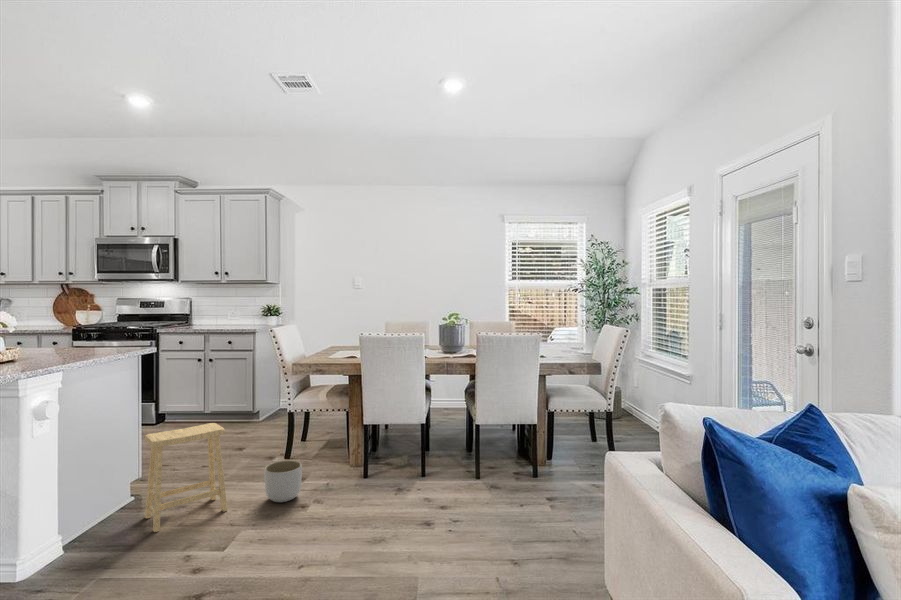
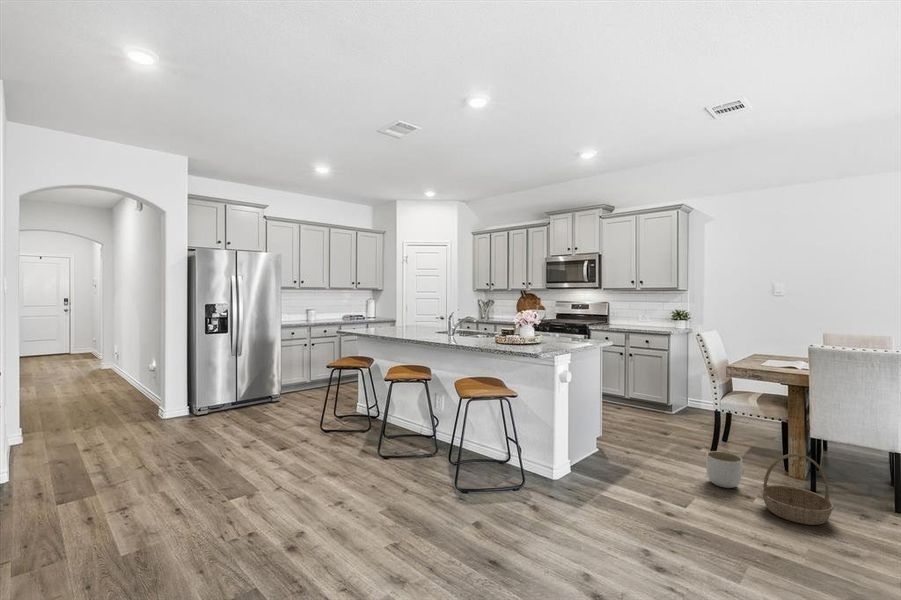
footstool: present [145,423,227,532] -> none [612,407,675,481]
basket: none [313,449,376,523] -> present [761,454,834,525]

